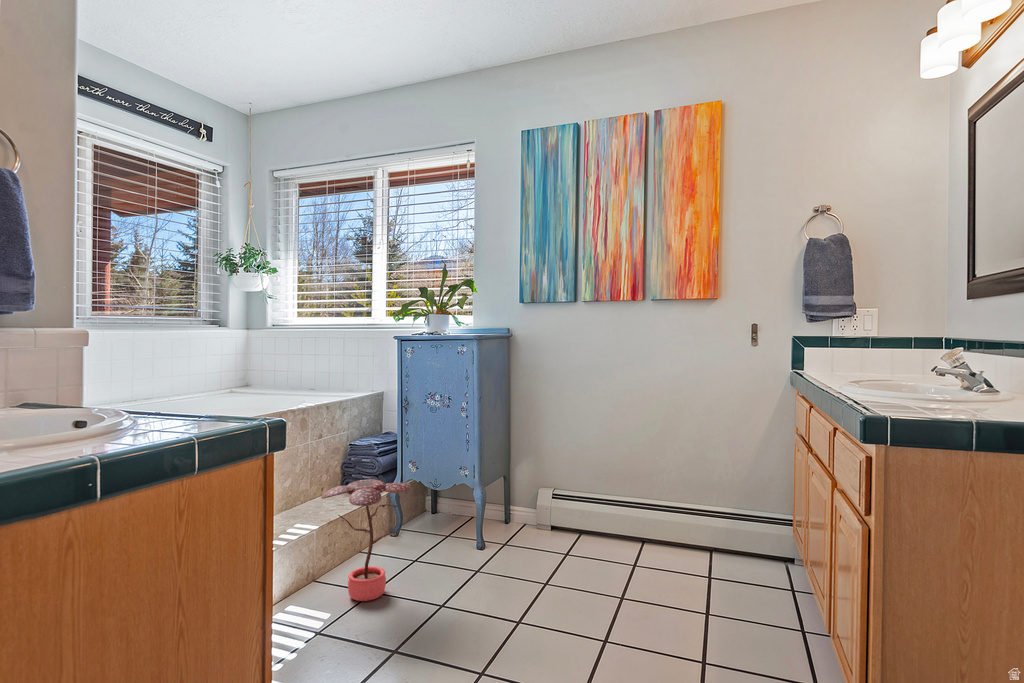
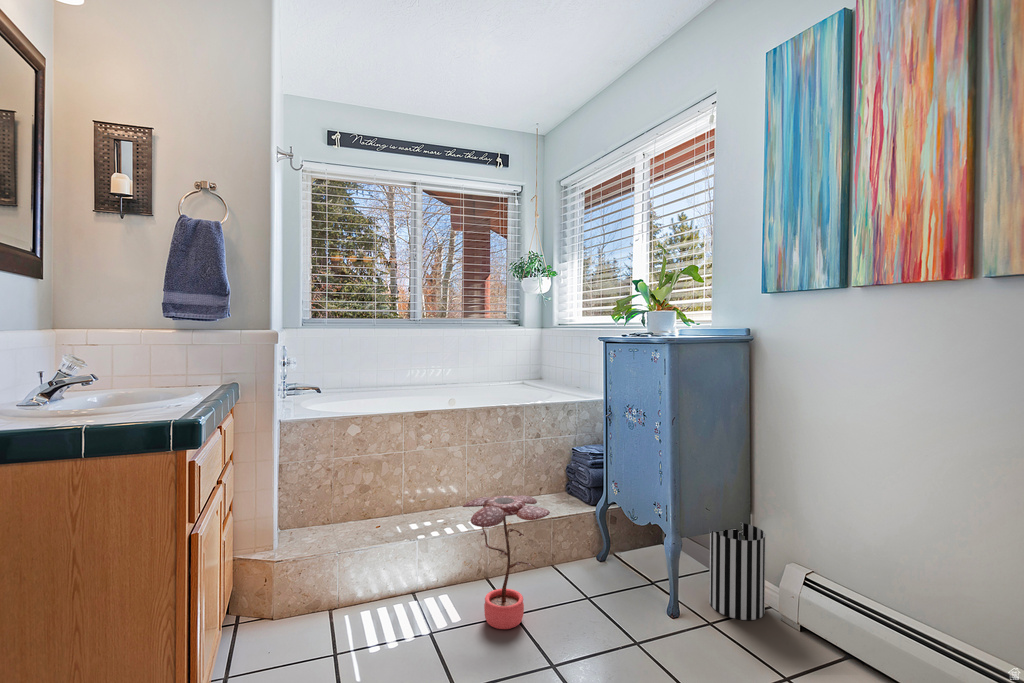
wastebasket: none [492,472,530,539] -> present [709,523,765,620]

